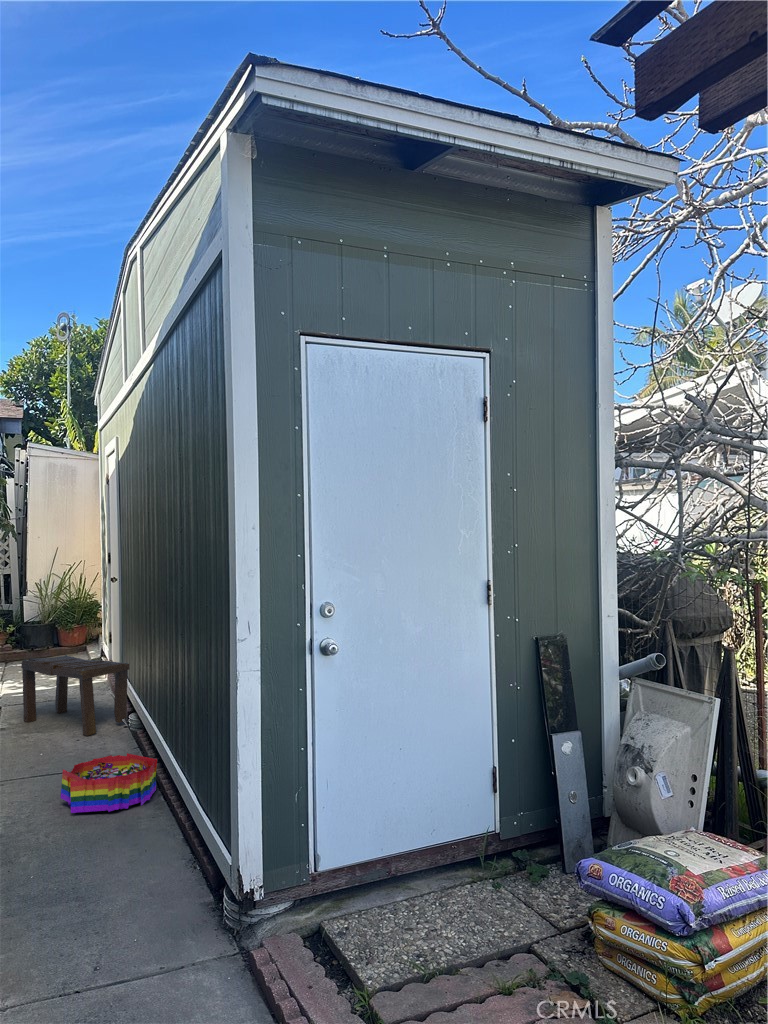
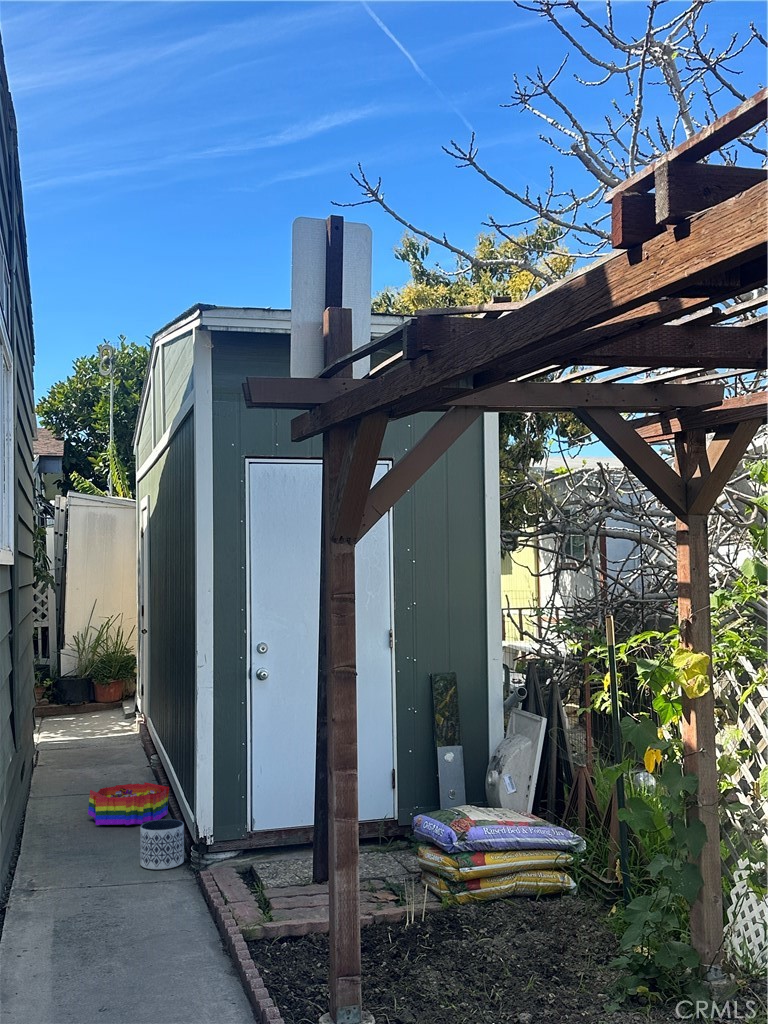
bench: present [21,655,129,736] -> none [58,703,154,775]
planter: none [134,817,190,888] -> present [140,819,184,870]

